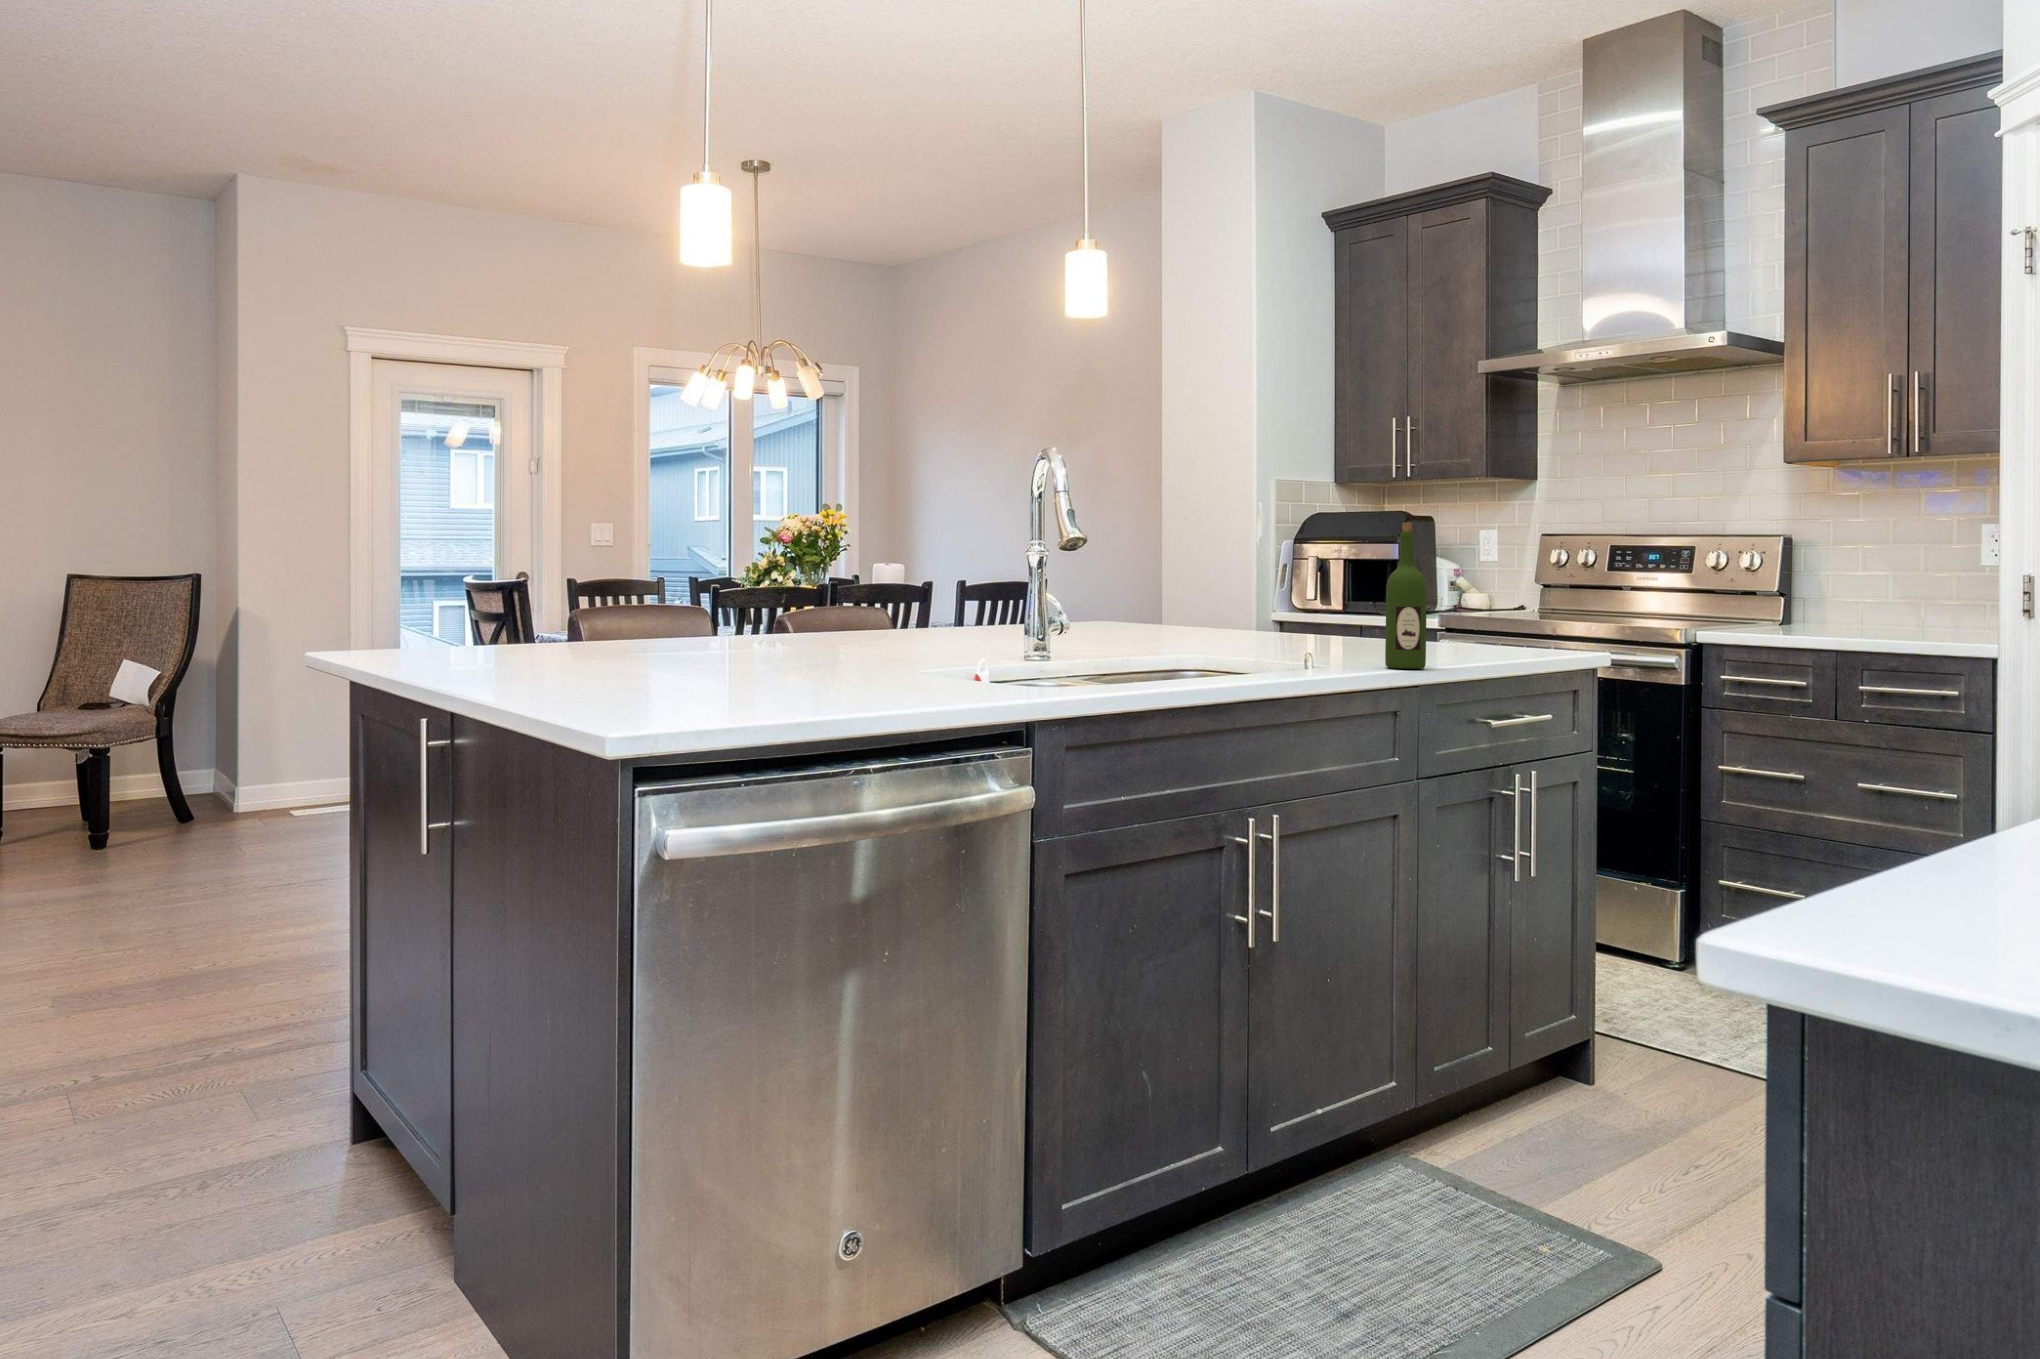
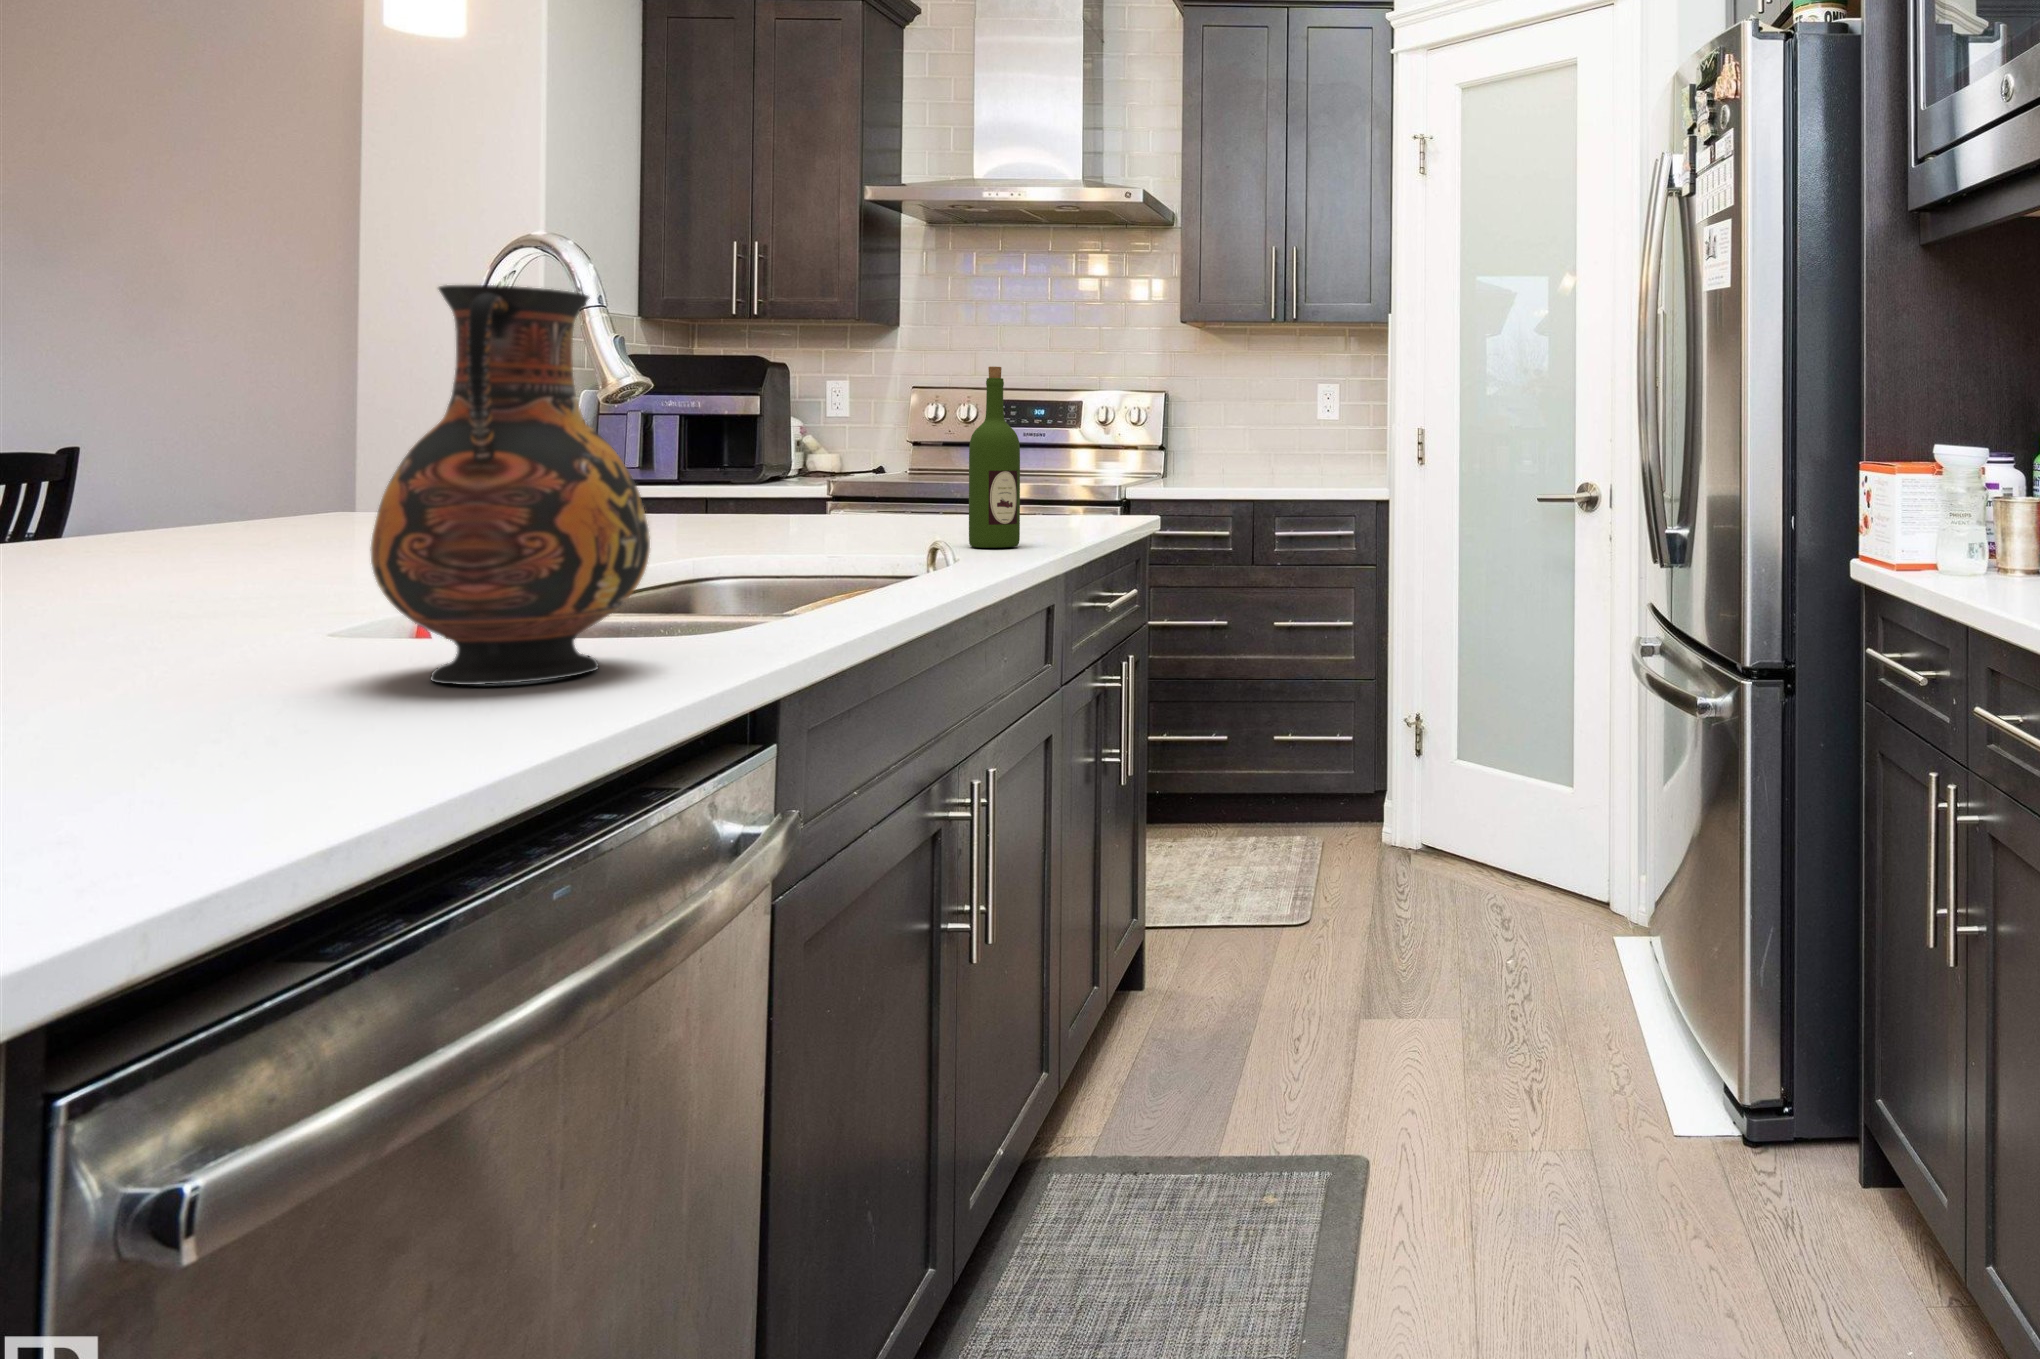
vase: none [897,503,1011,703] -> present [371,285,650,685]

